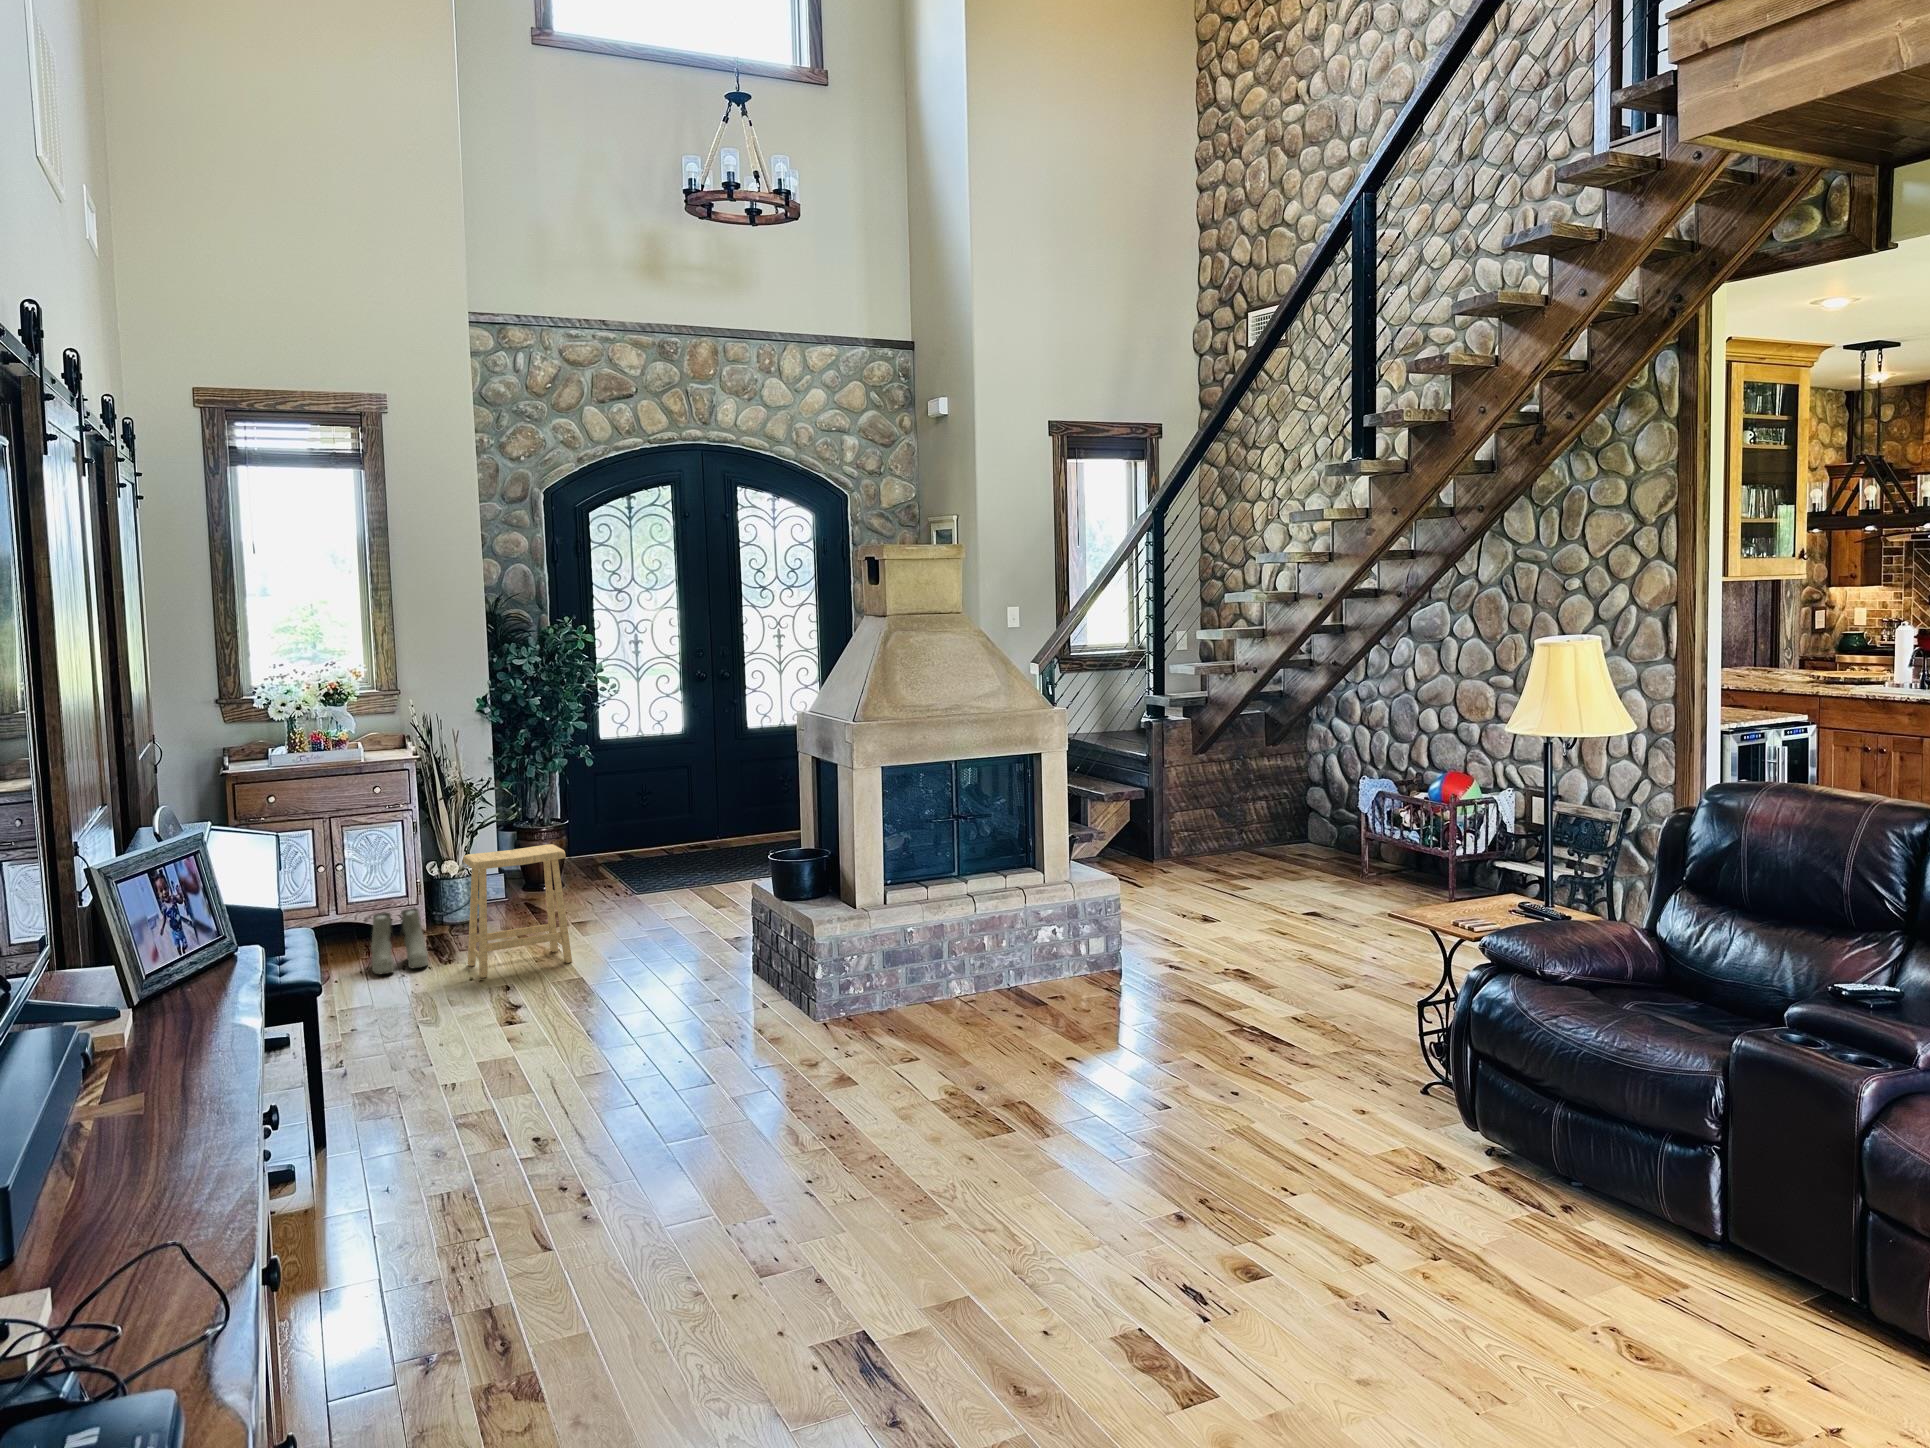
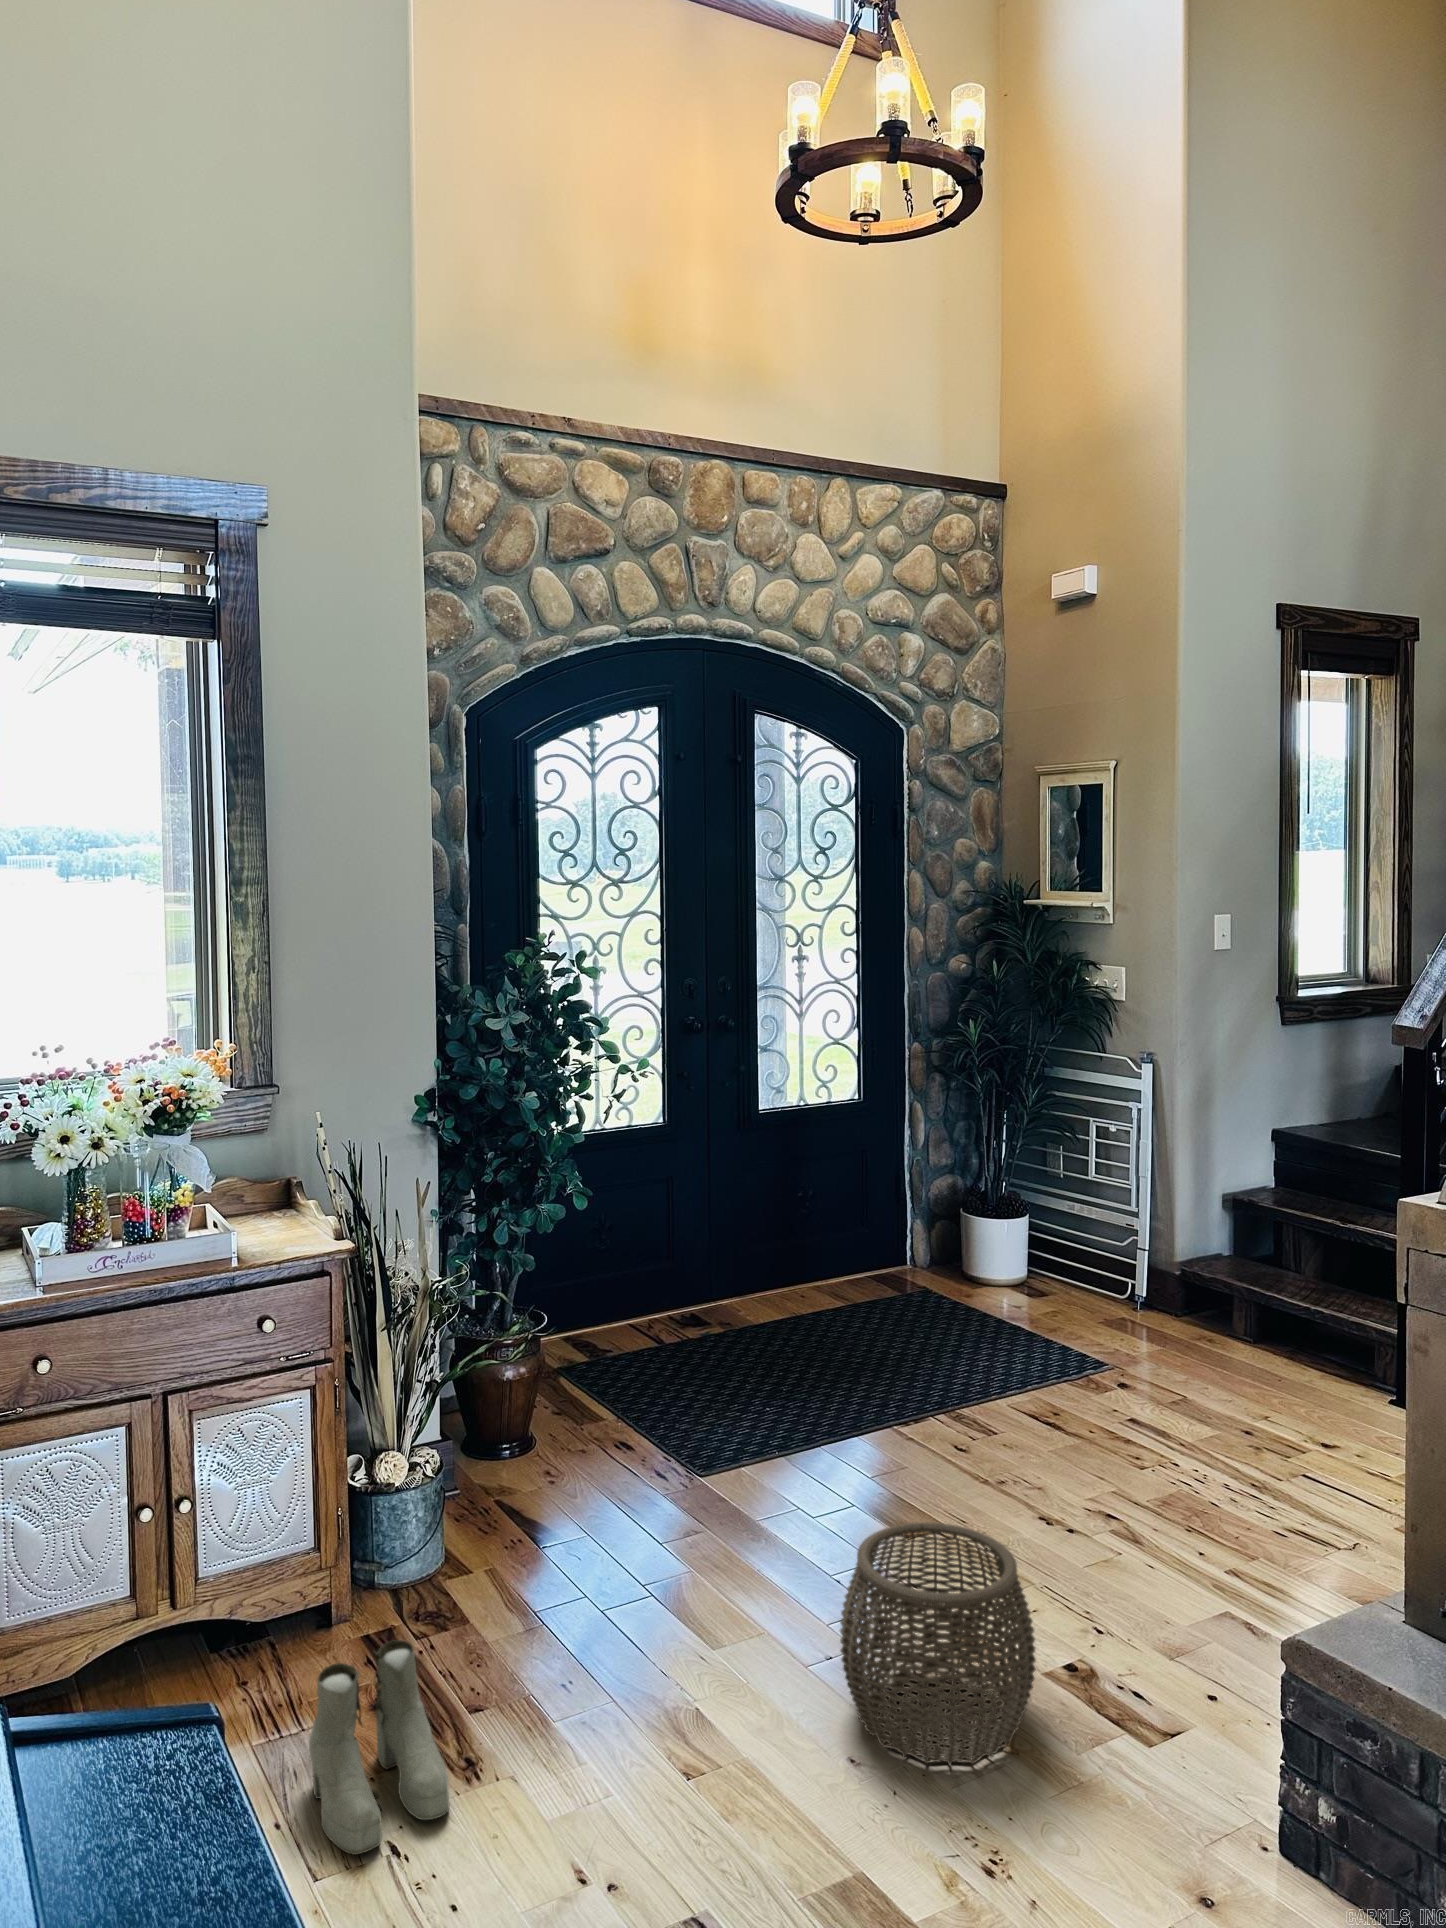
footstool: present [463,844,572,978] -> none [543,1476,791,1868]
woven basket: none [606,873,693,959] -> present [840,1522,1036,1765]

